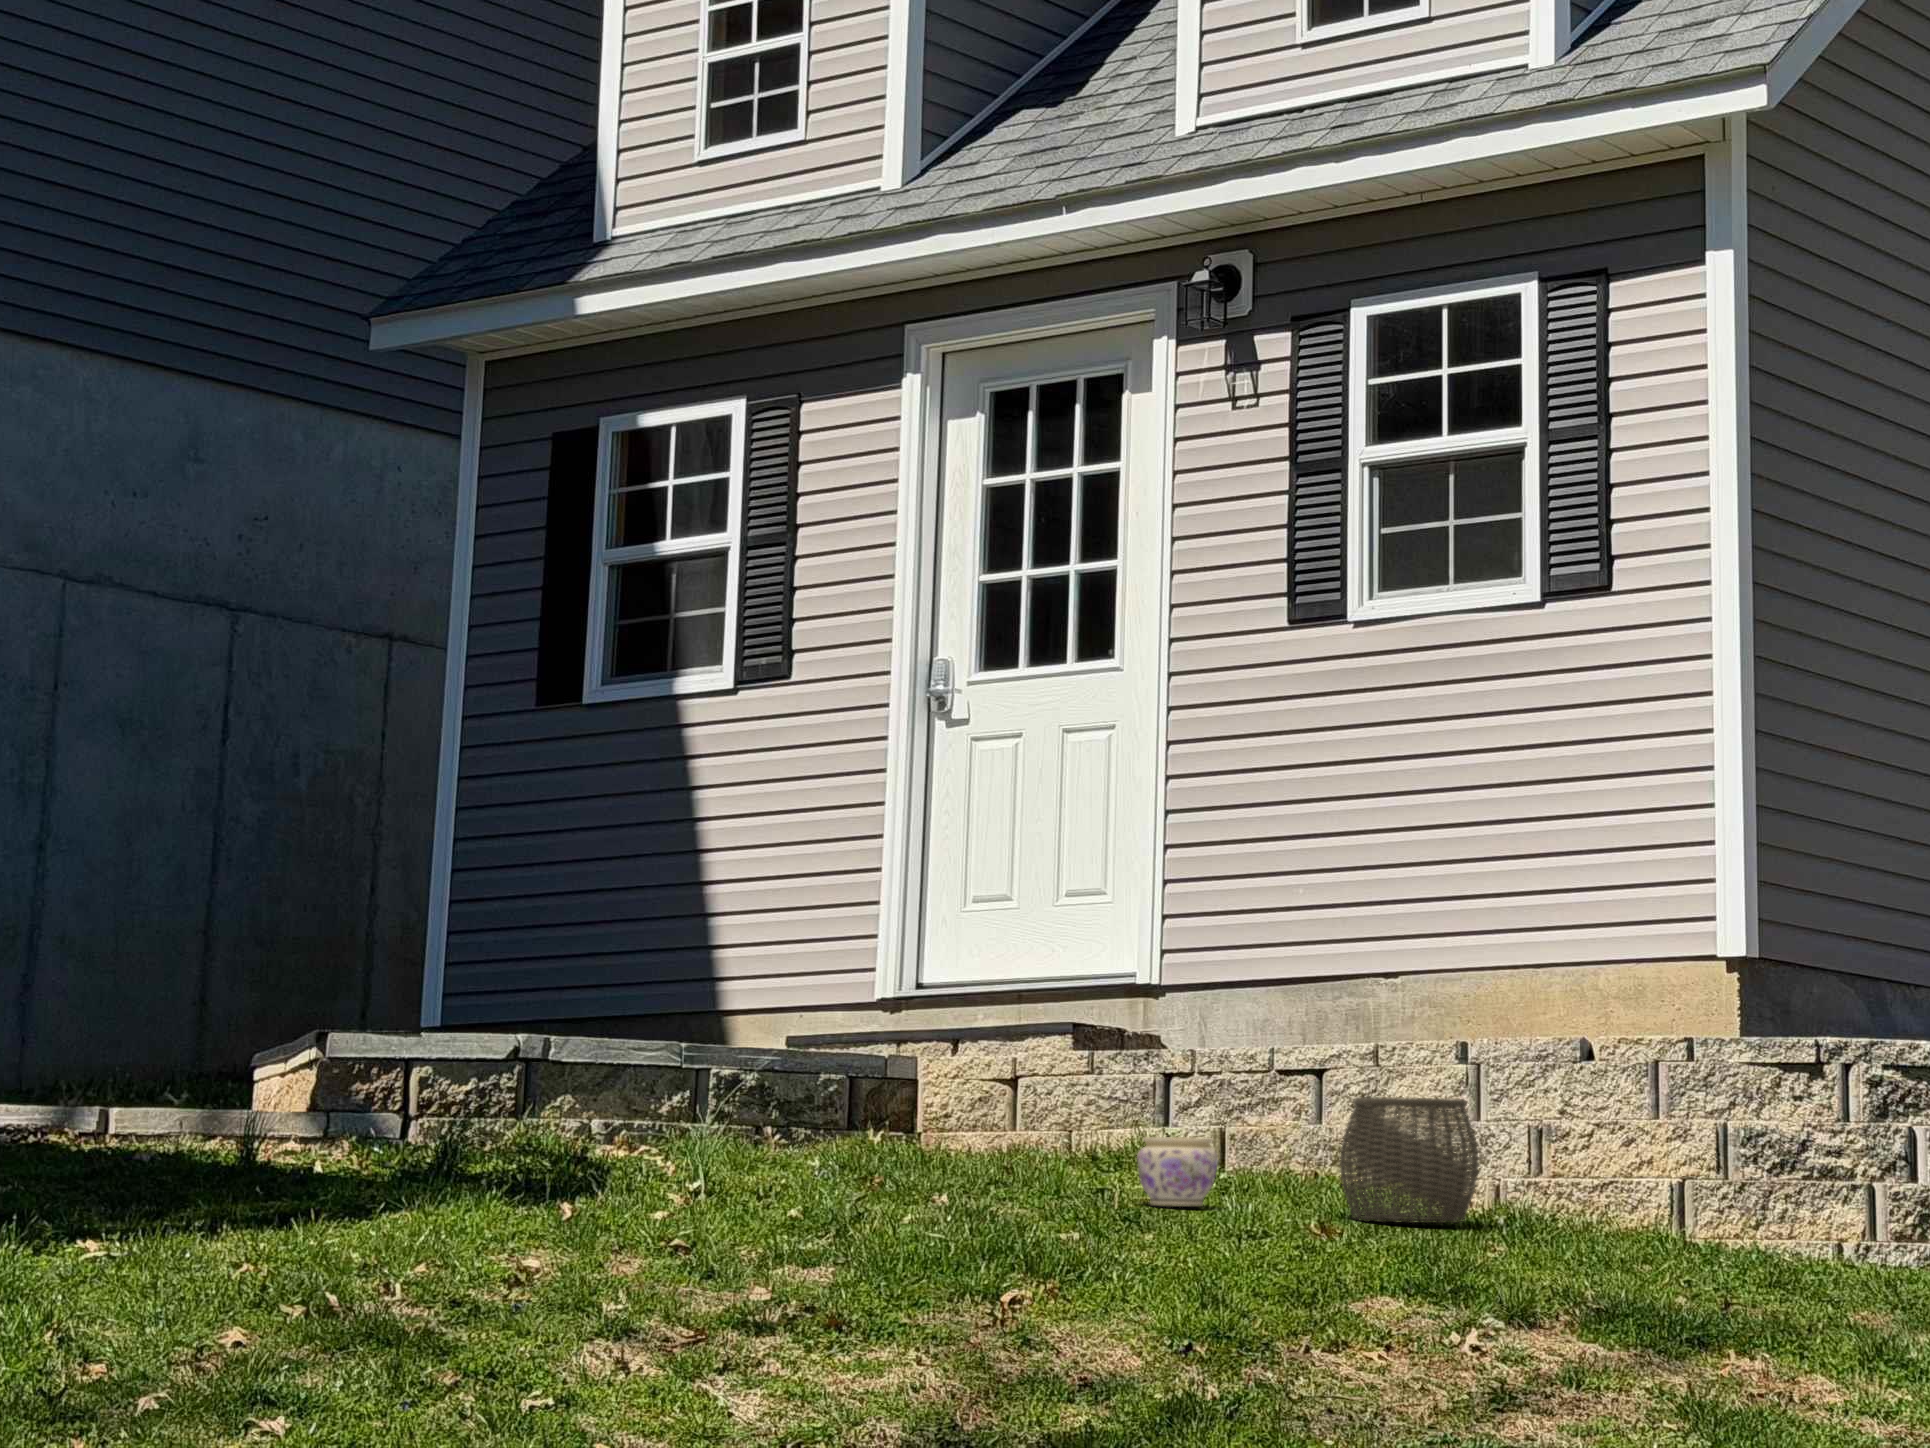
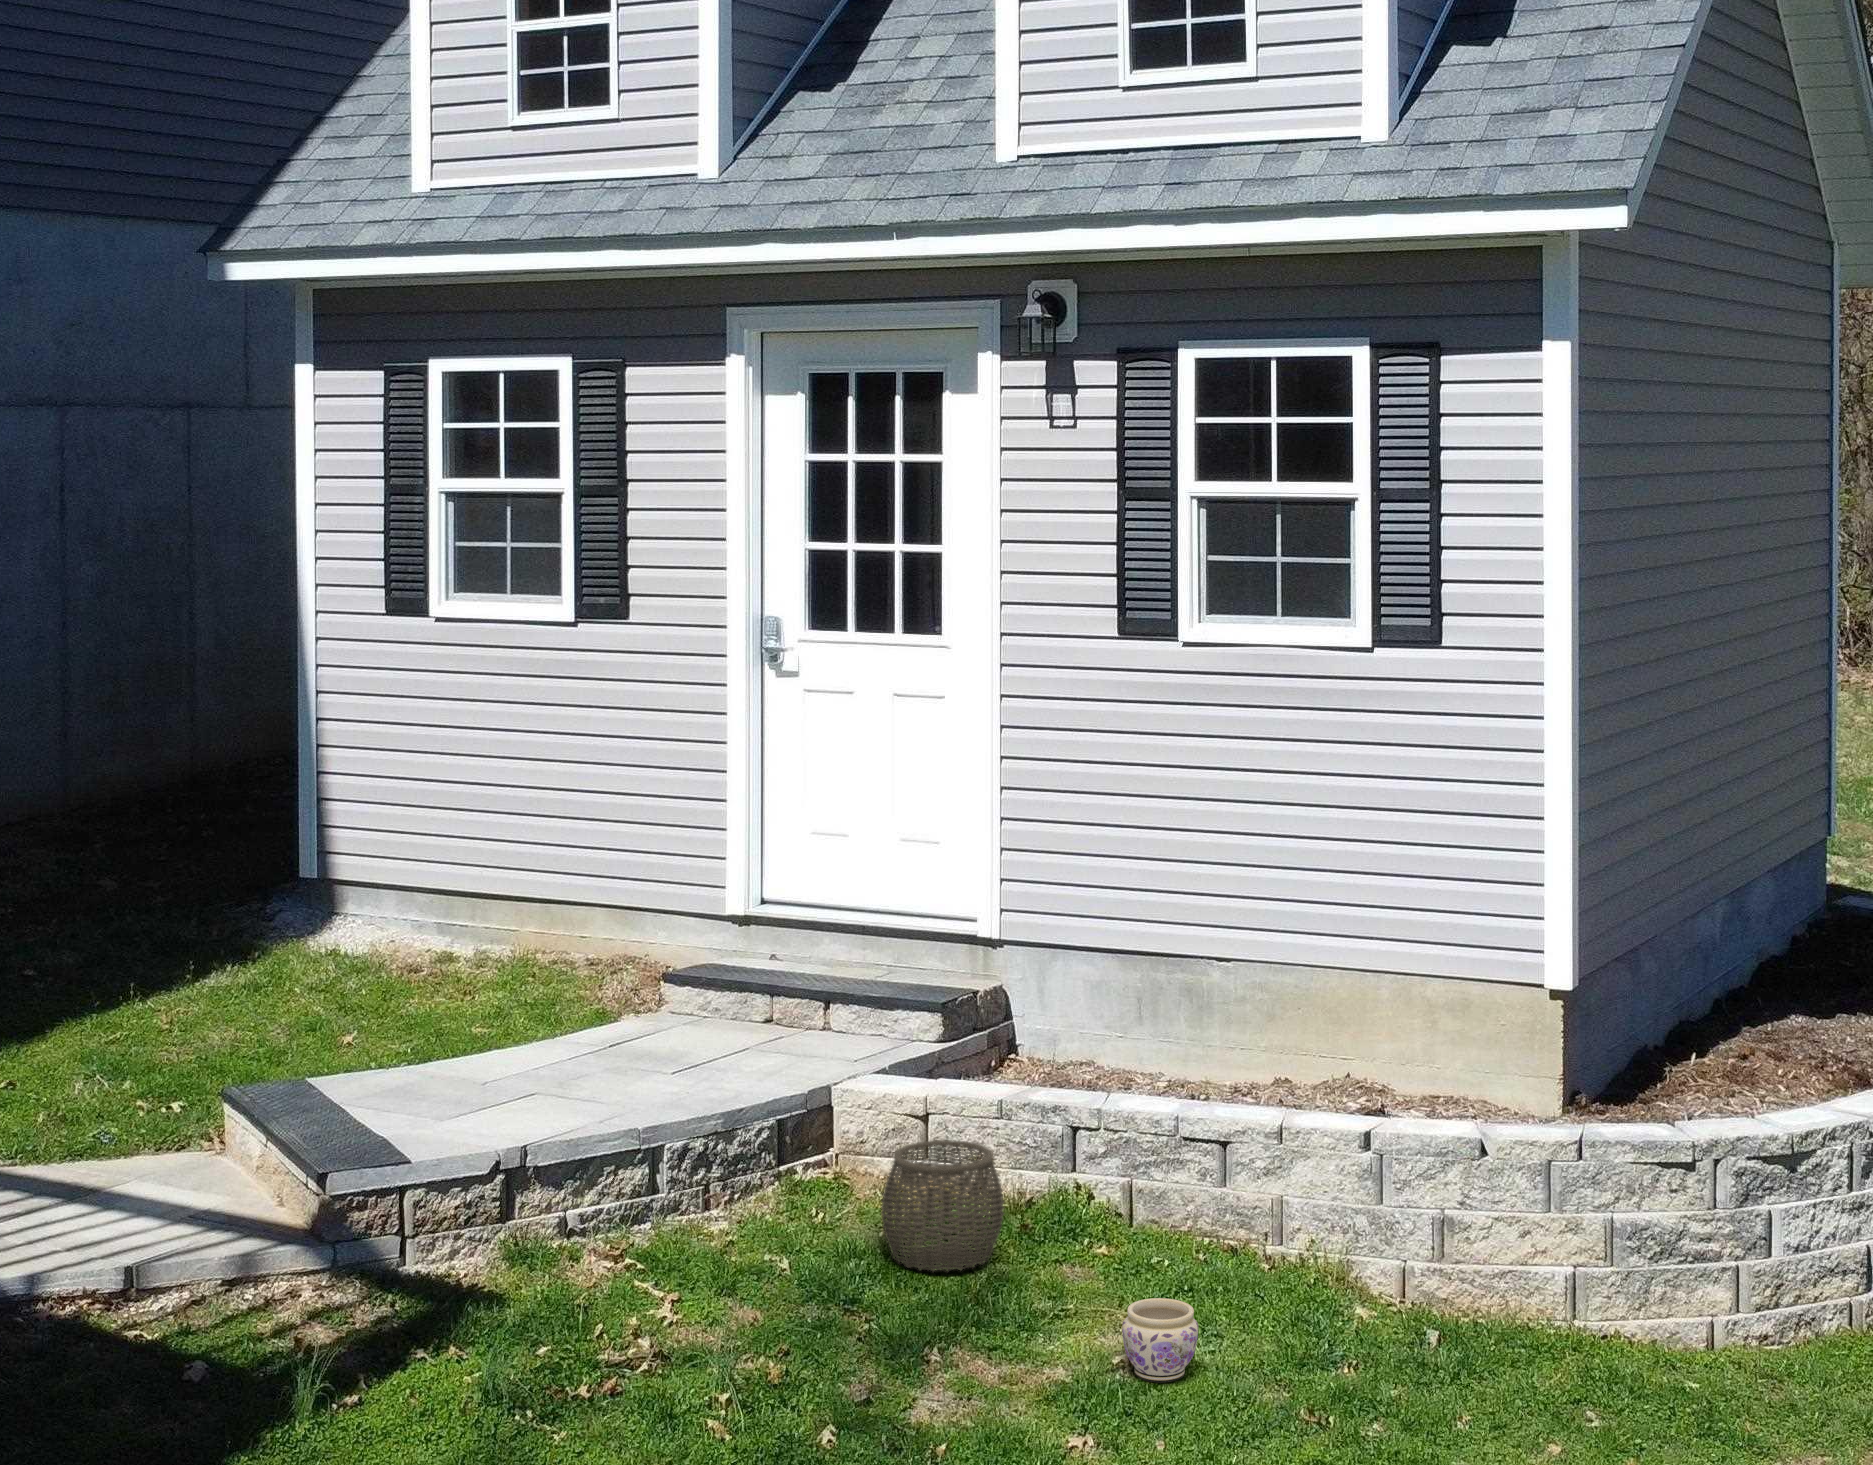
woven basket: present [1339,1097,1480,1223] -> present [881,1140,1004,1271]

